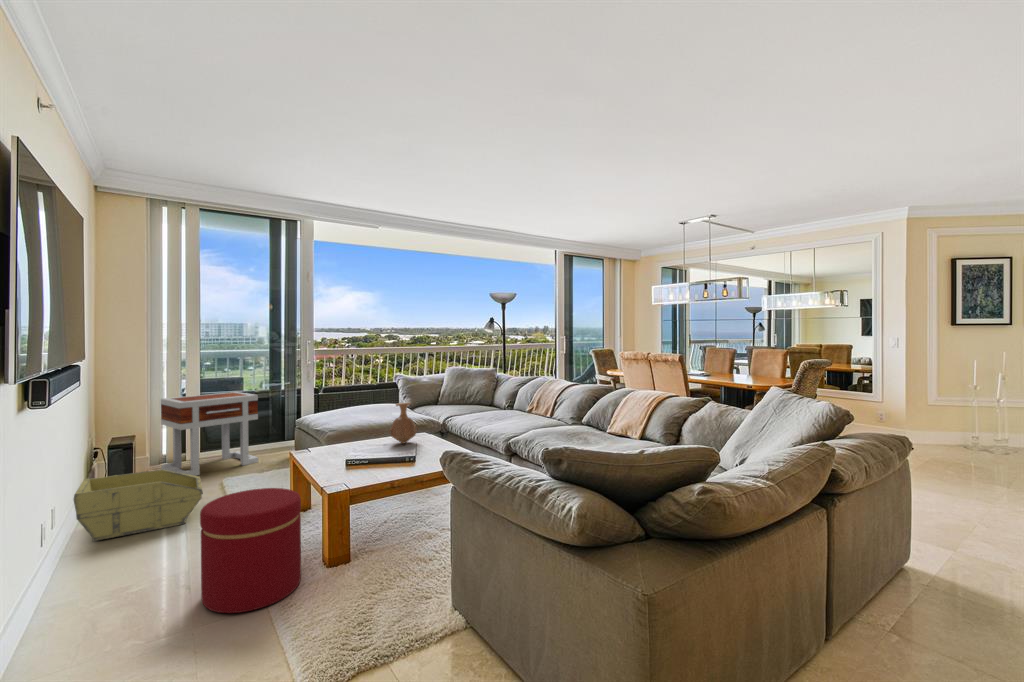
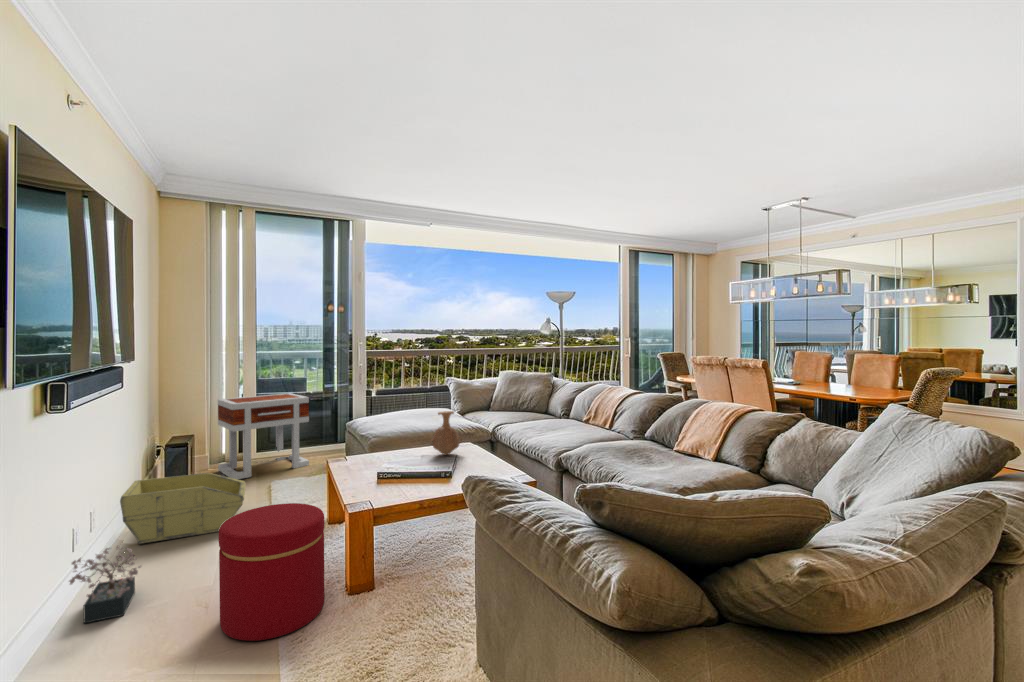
decorative plant: none [41,538,115,613] -> present [69,546,141,623]

